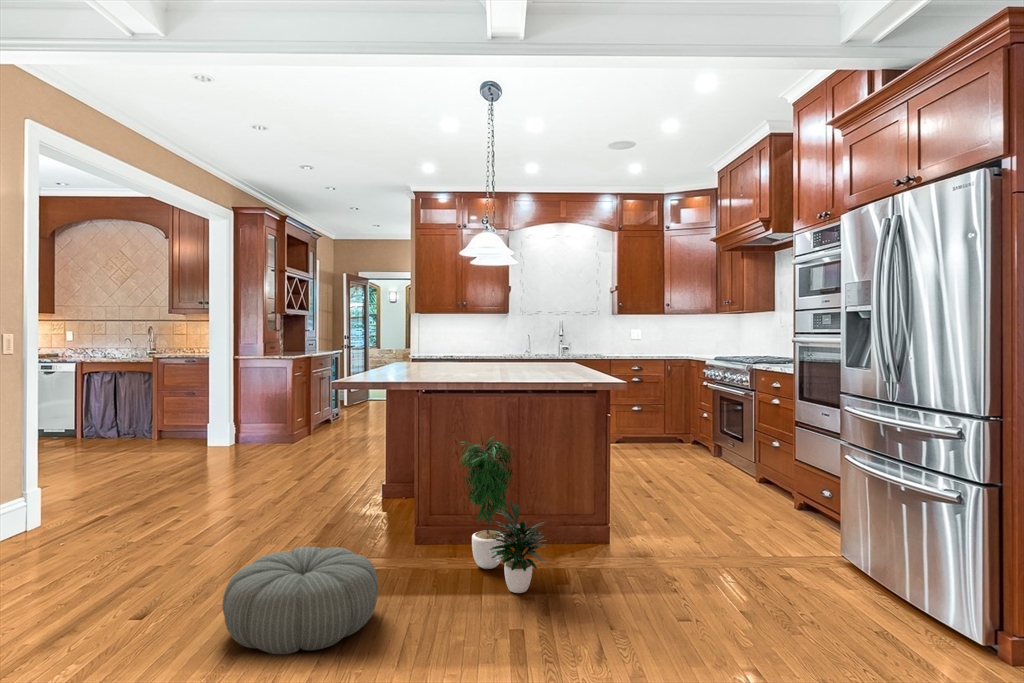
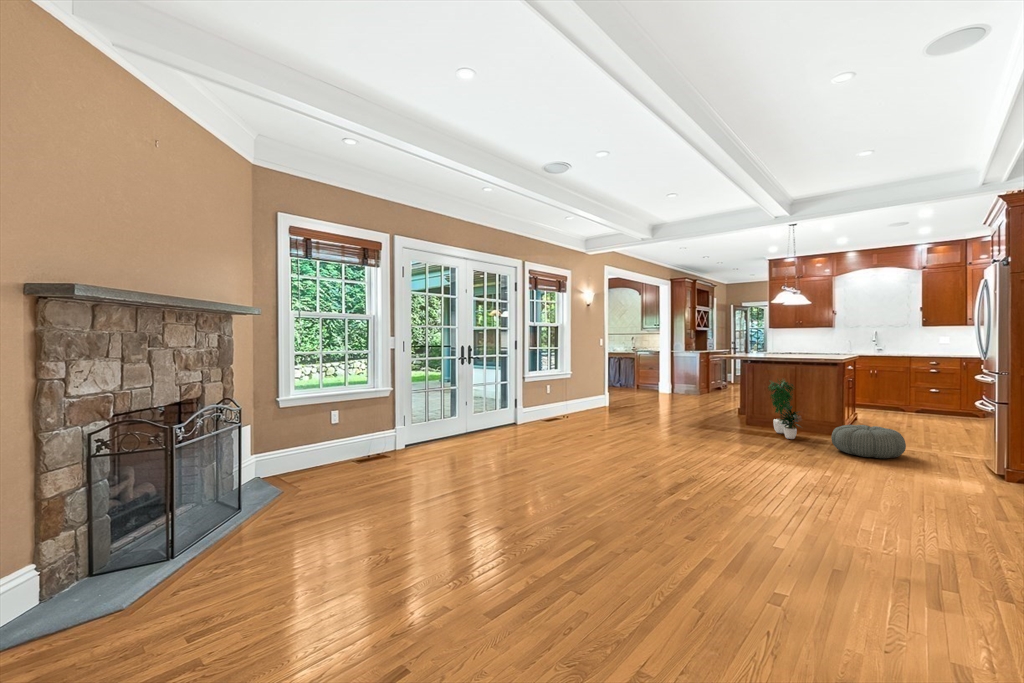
pouf: present [223,547,378,654] -> present [831,425,906,458]

